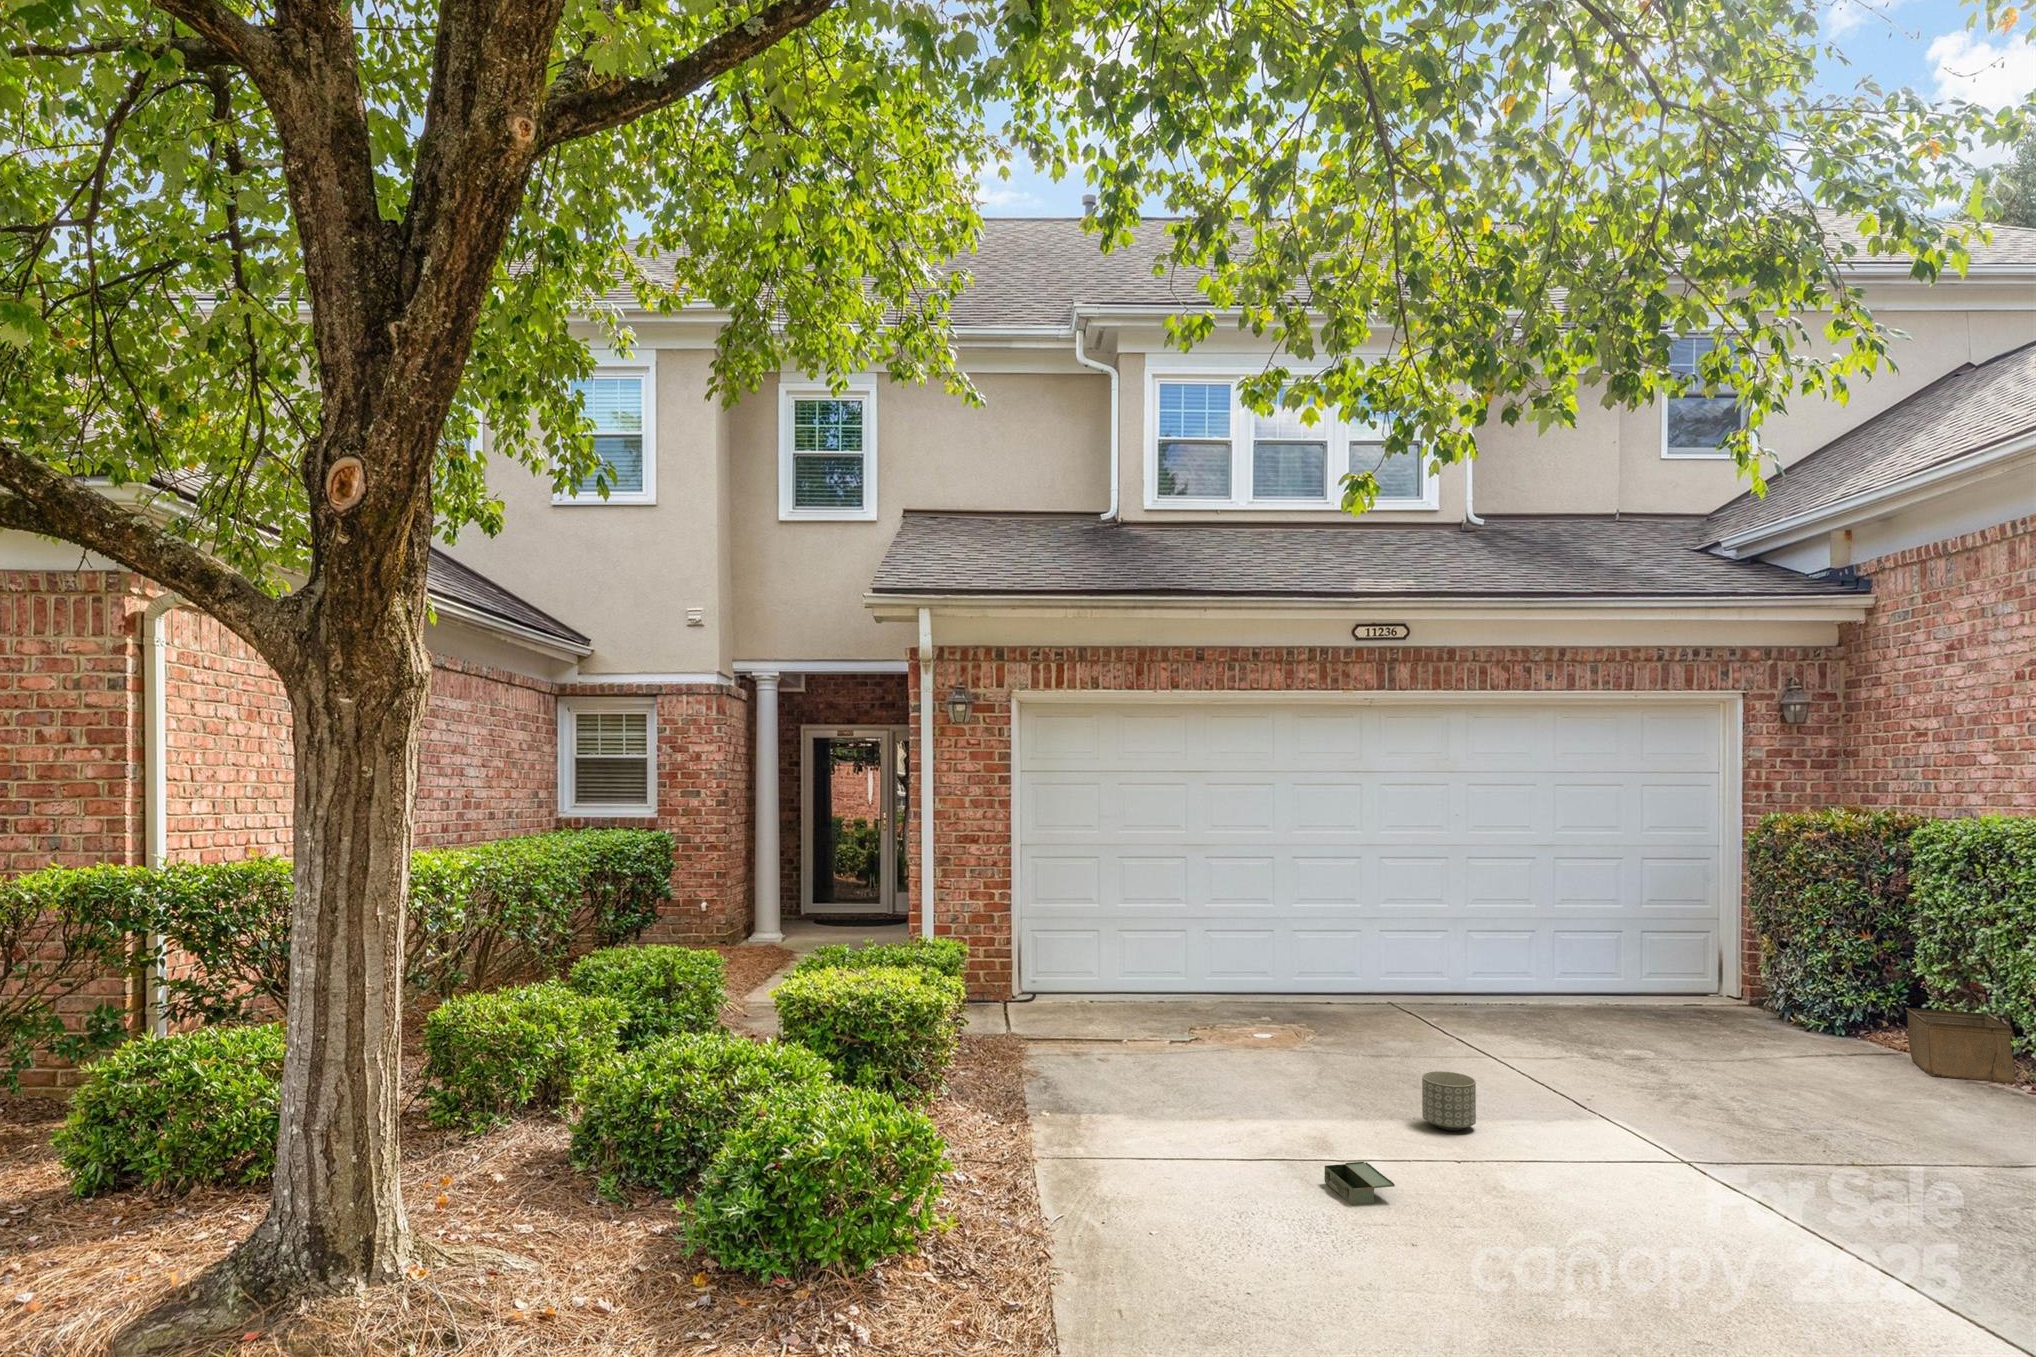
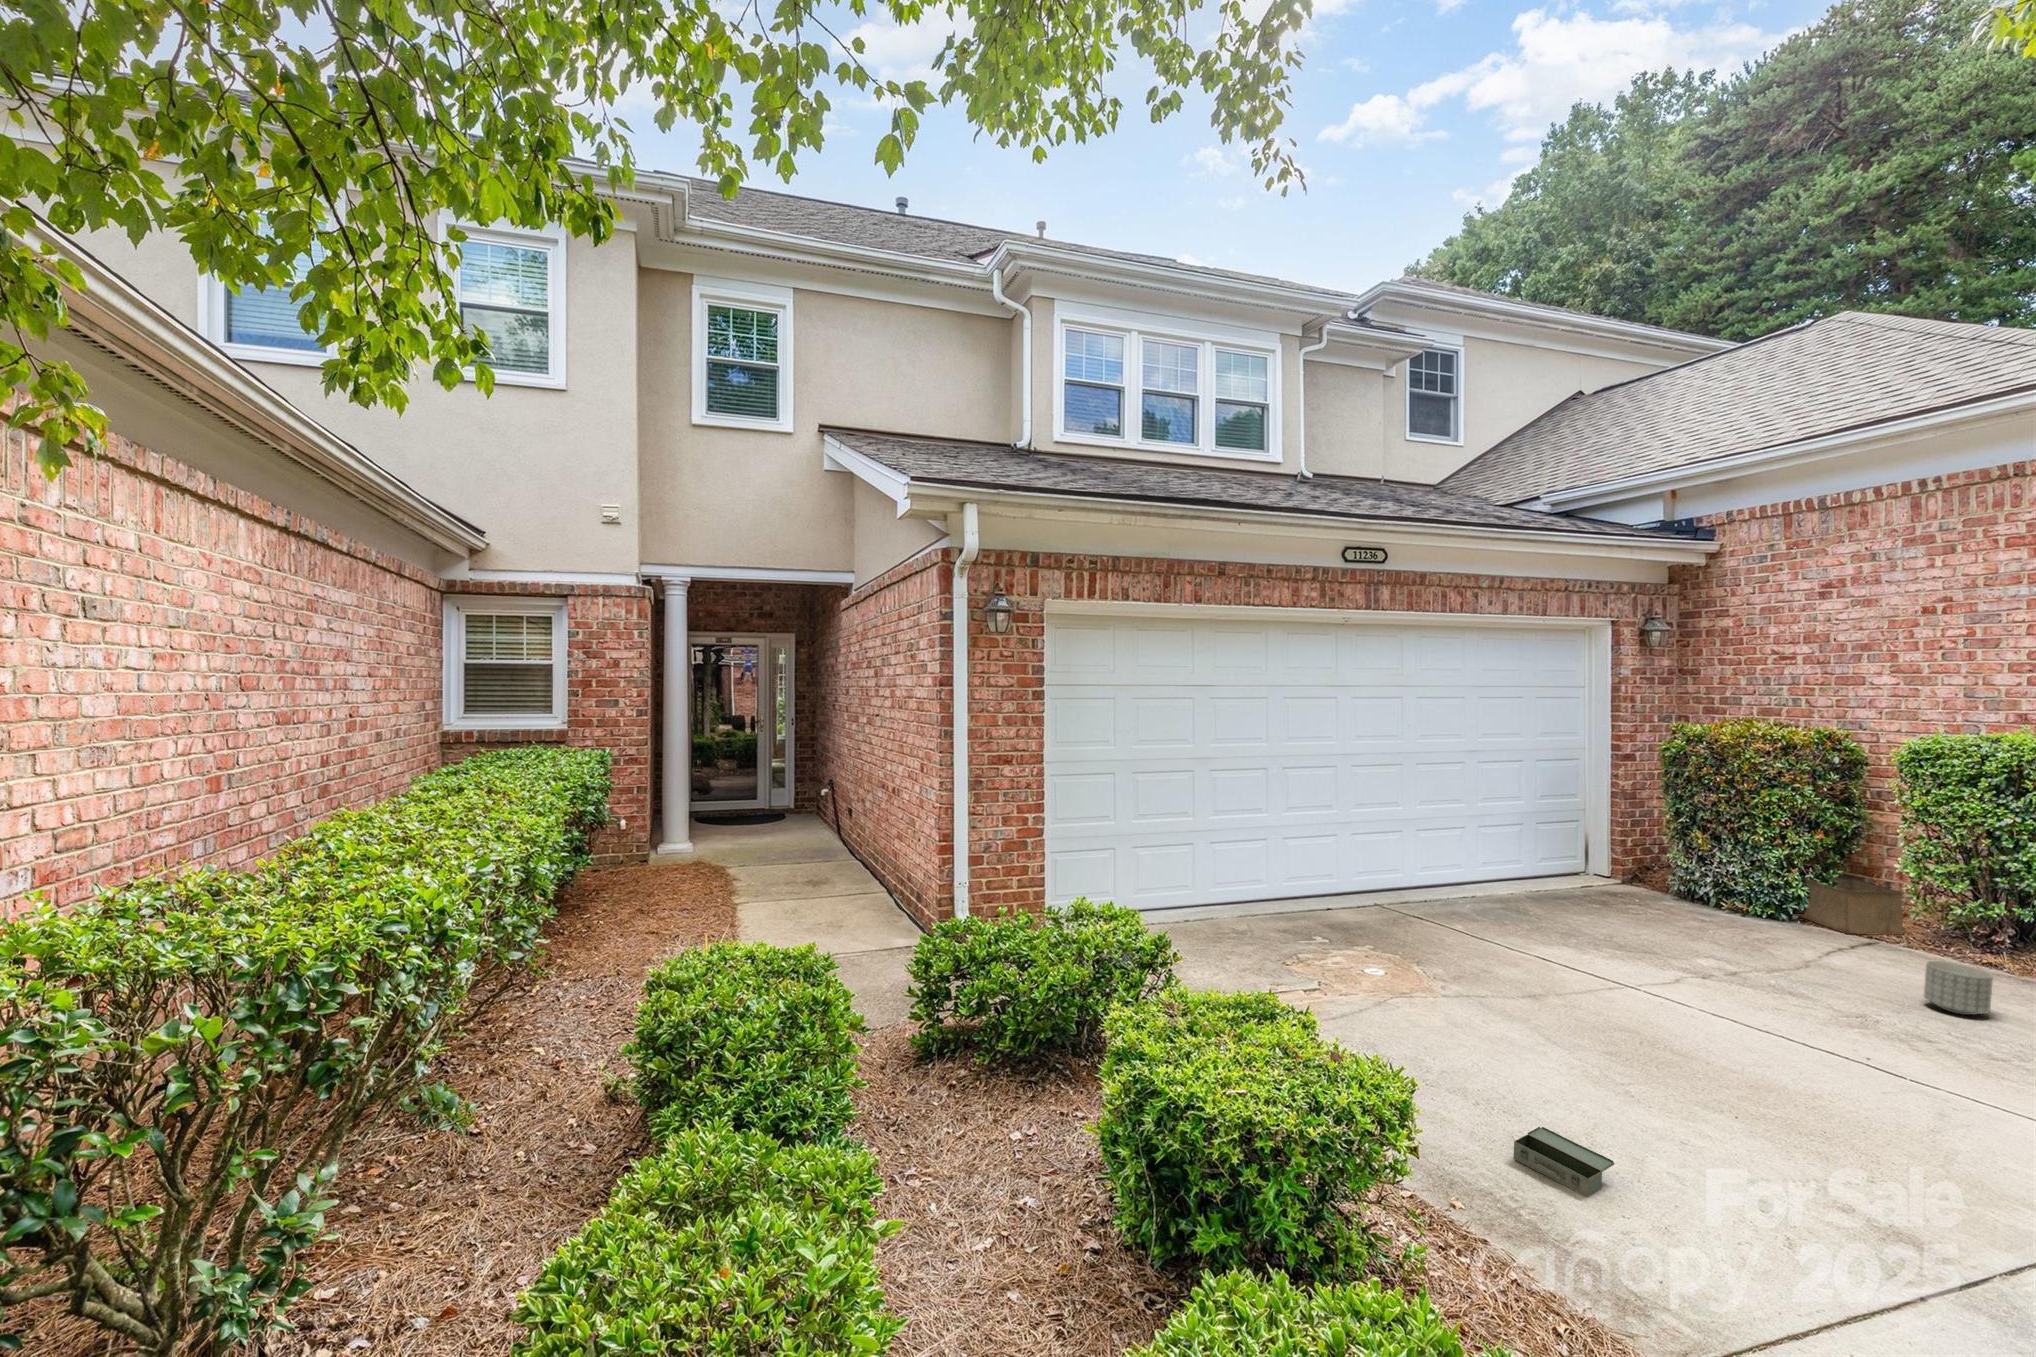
planter: present [1422,1071,1476,1131] -> present [1924,960,1993,1015]
toolbox: present [1324,1162,1395,1206] -> present [1513,1127,1615,1197]

